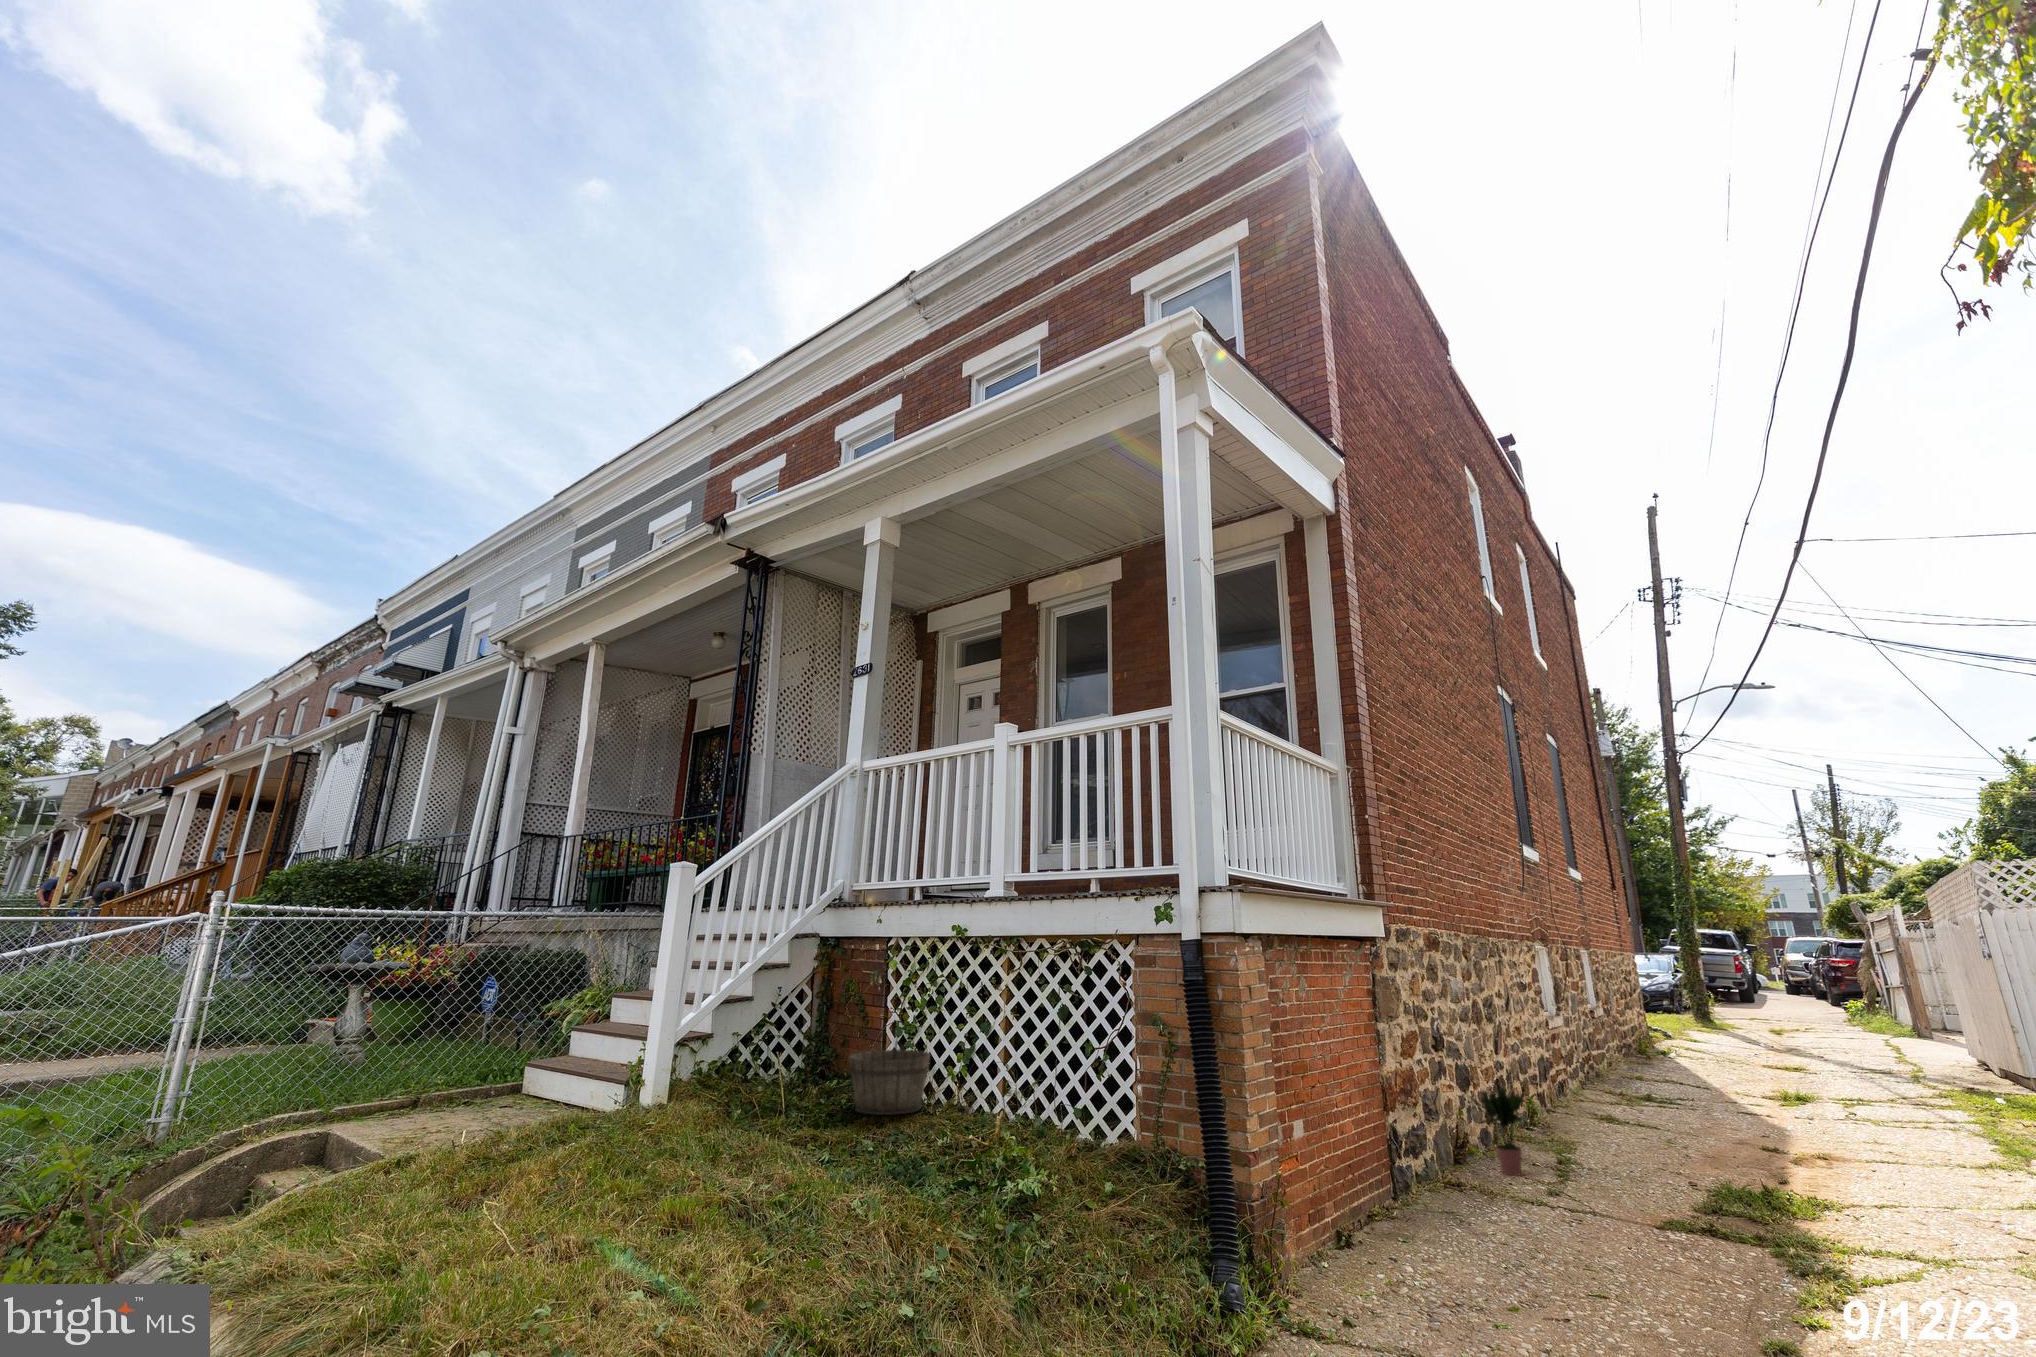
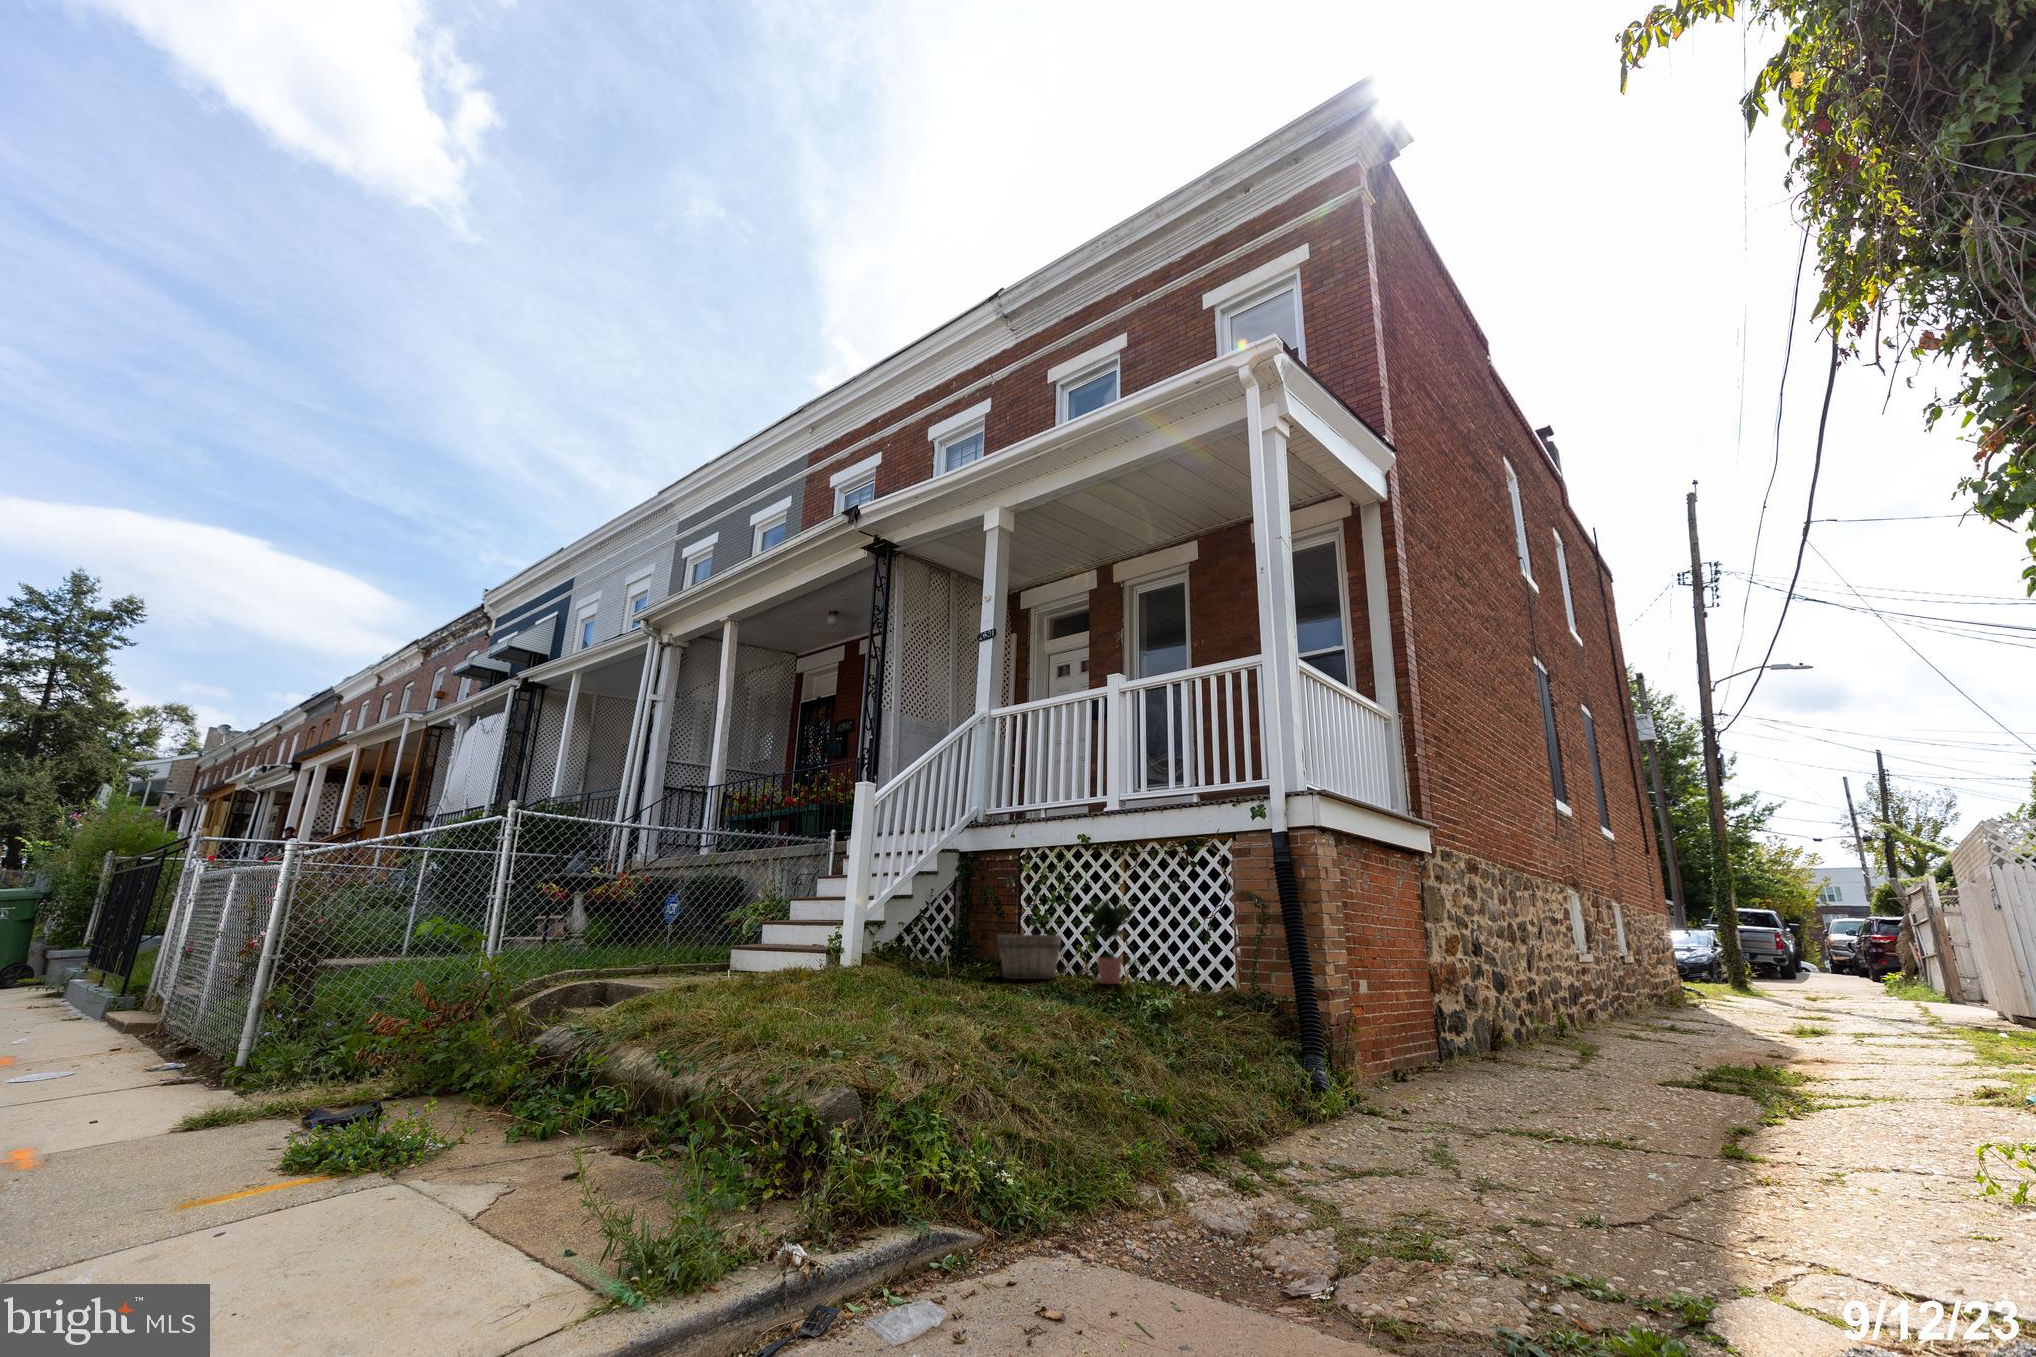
potted plant: present [1470,1088,1525,1176] -> present [1086,899,1135,984]

